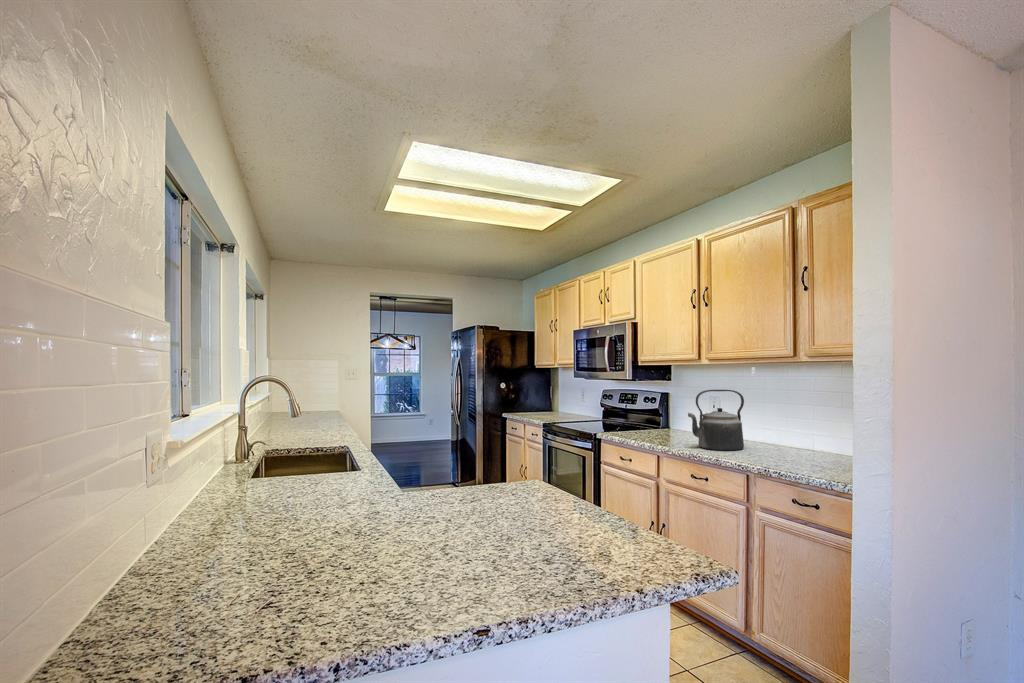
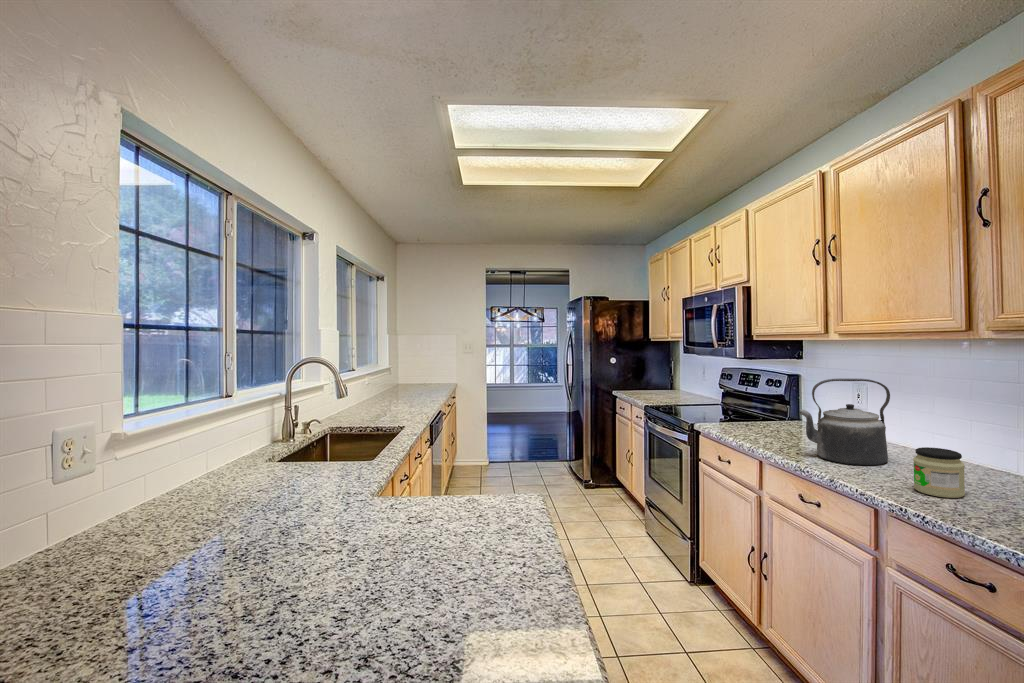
jar: none [768,432,797,463] -> present [913,447,965,498]

